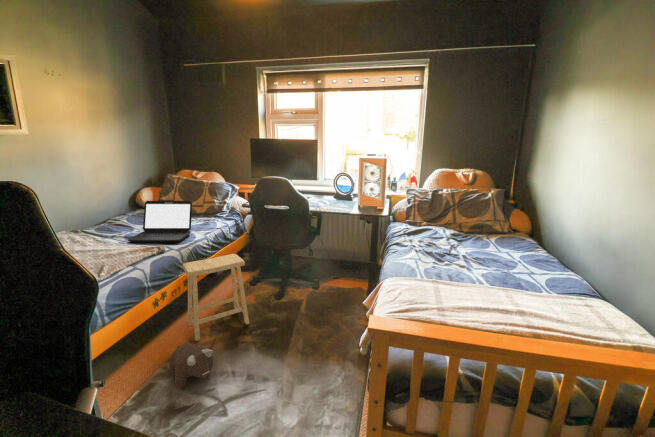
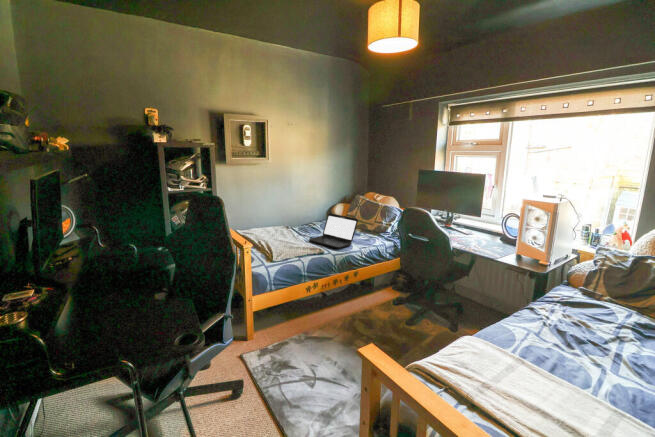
footstool: present [182,254,249,341] -> none [327,266,377,334]
plush toy: present [170,343,213,388] -> none [296,324,325,355]

